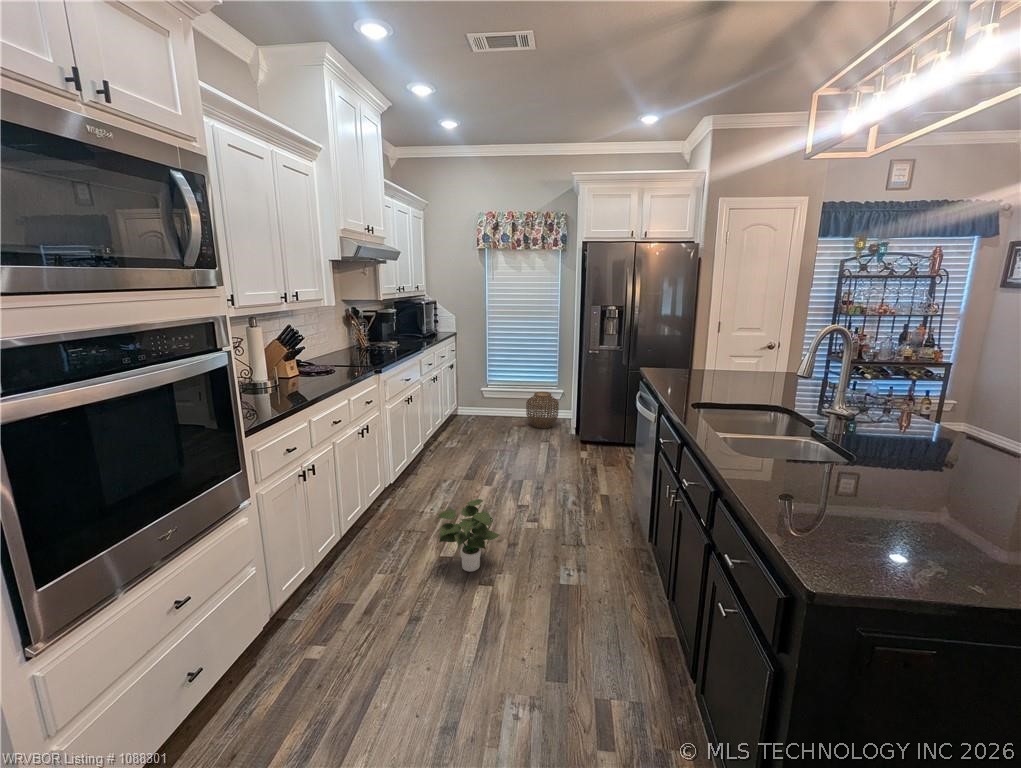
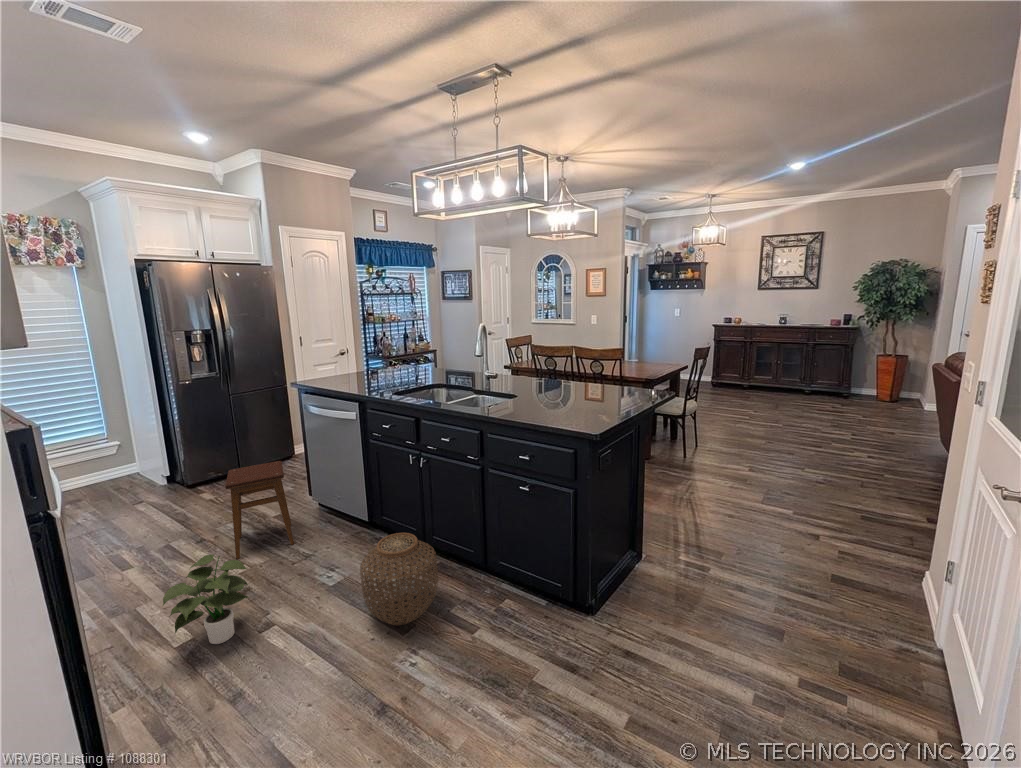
woven basket: present [526,392,559,428] -> present [360,533,438,625]
stool: none [542,437,605,527] -> present [225,461,294,559]

